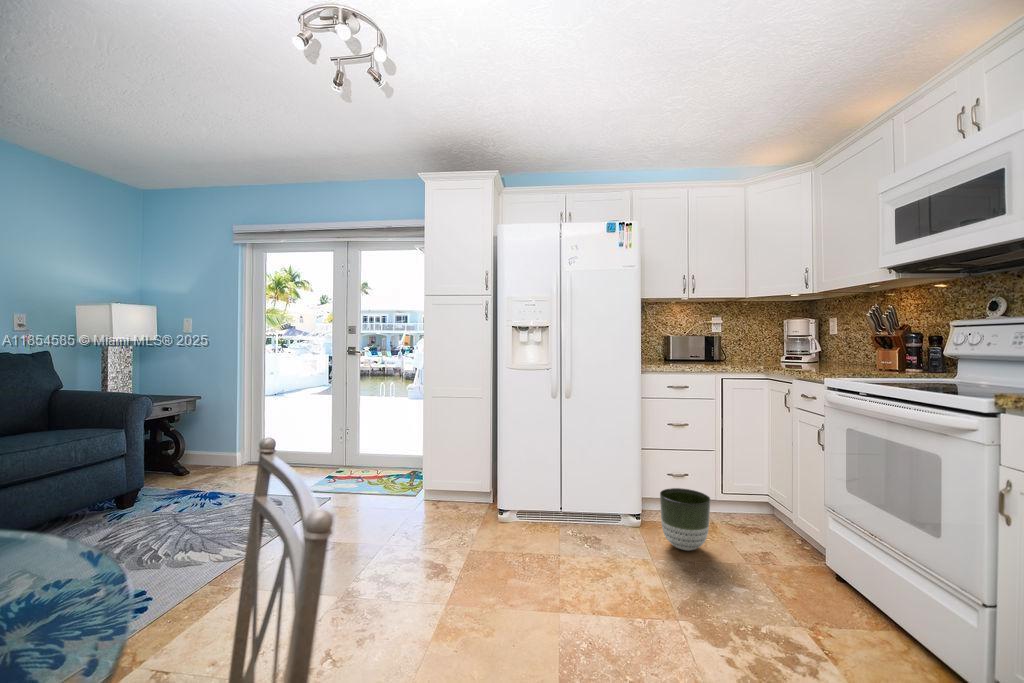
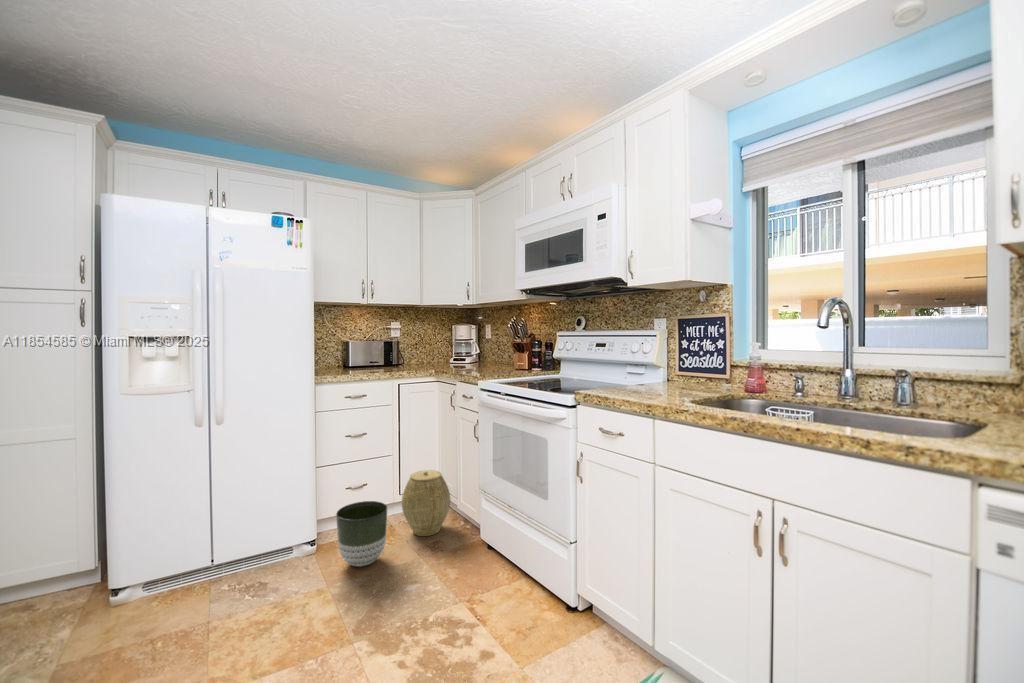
woven basket: none [724,472,782,543] -> present [402,470,450,536]

